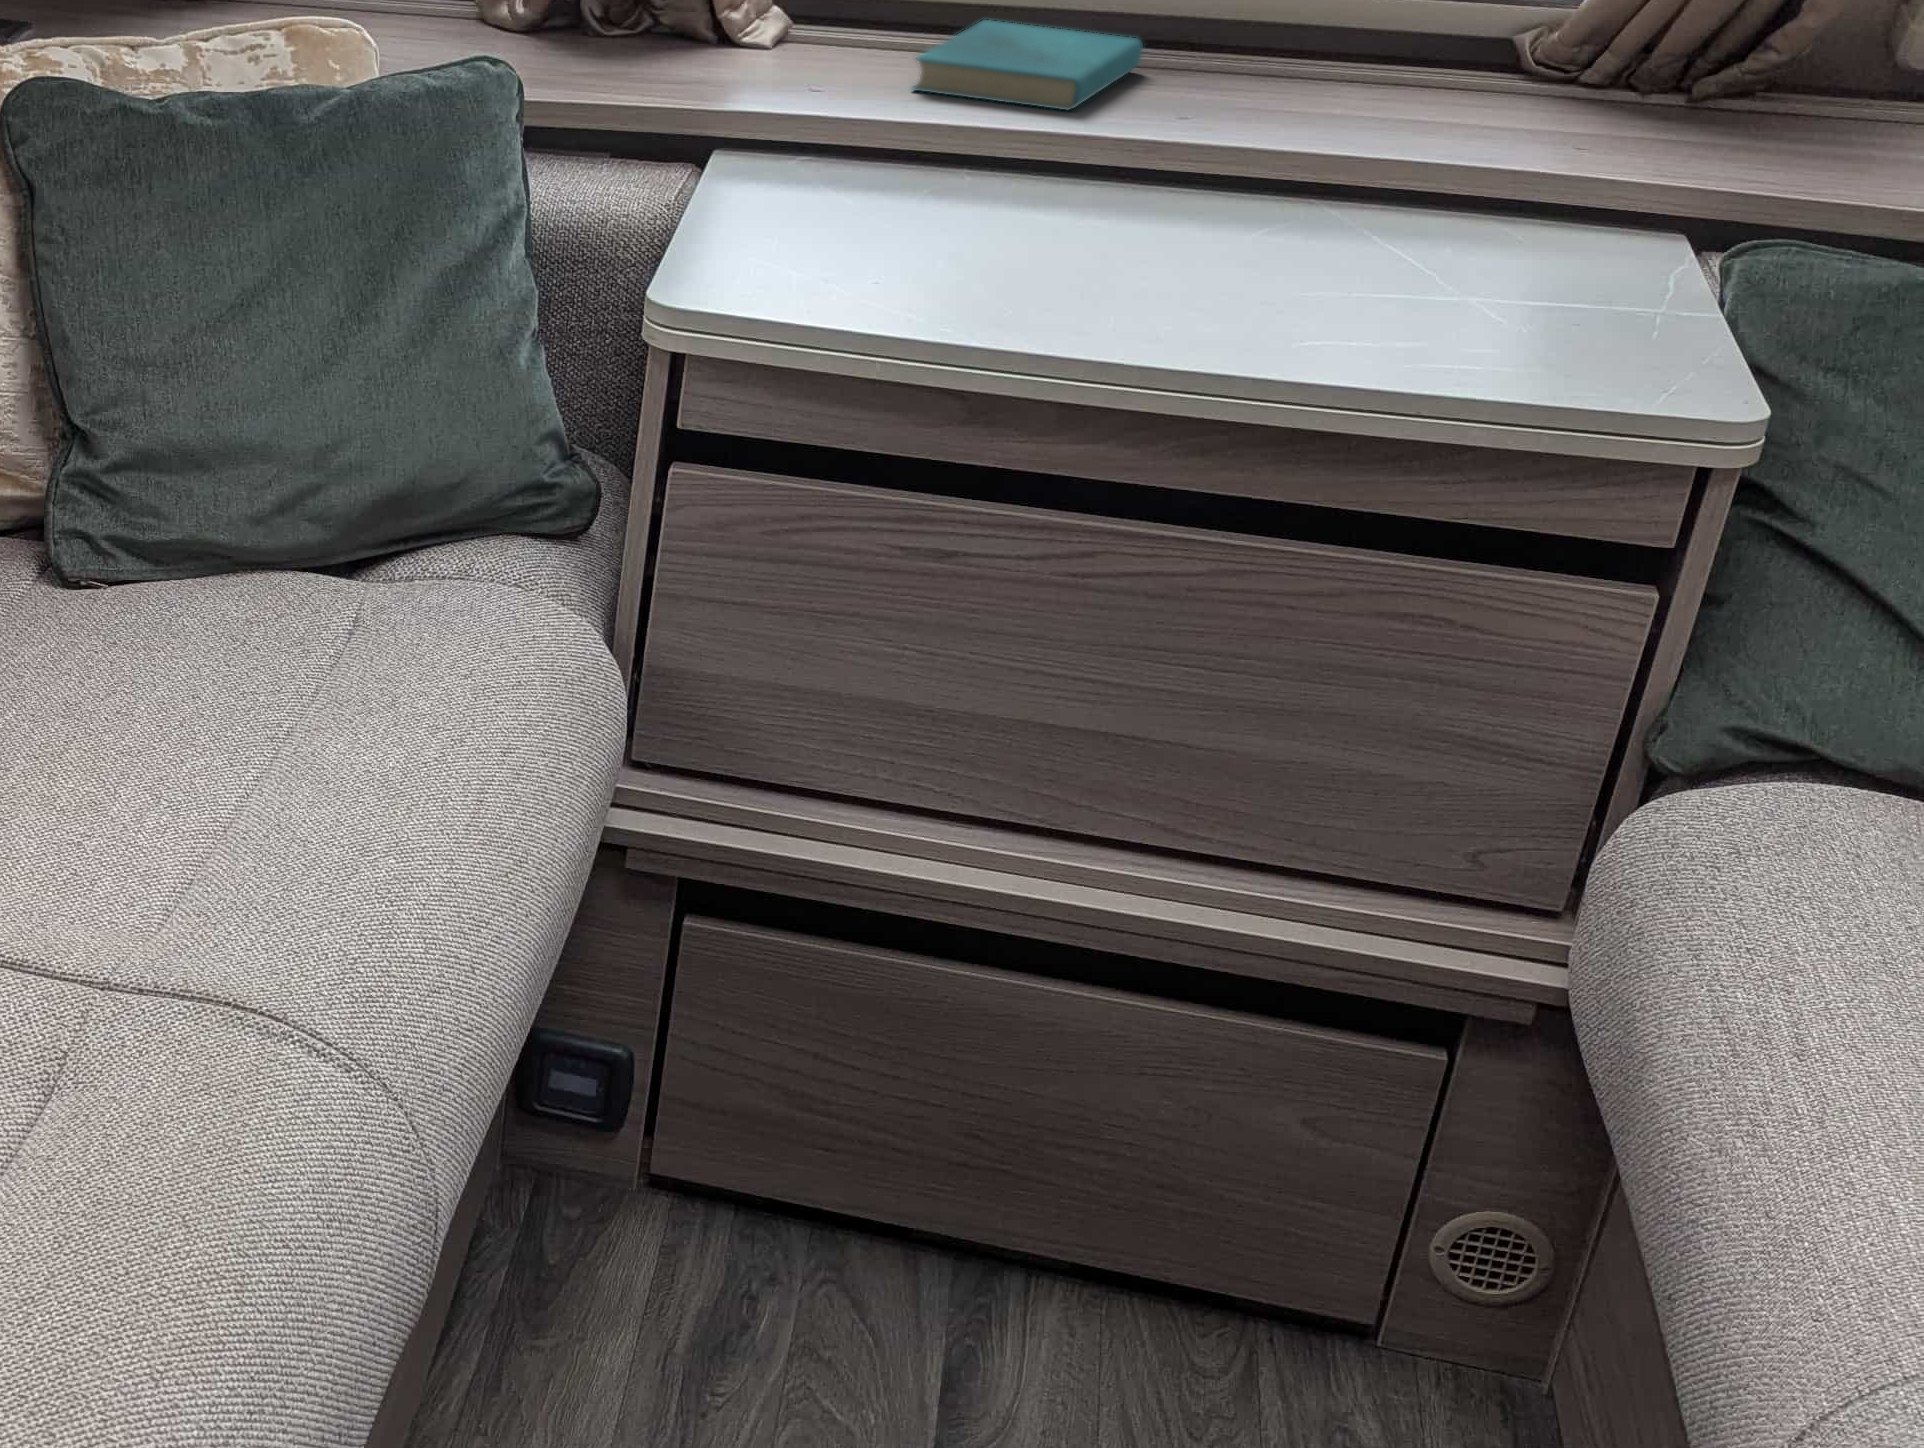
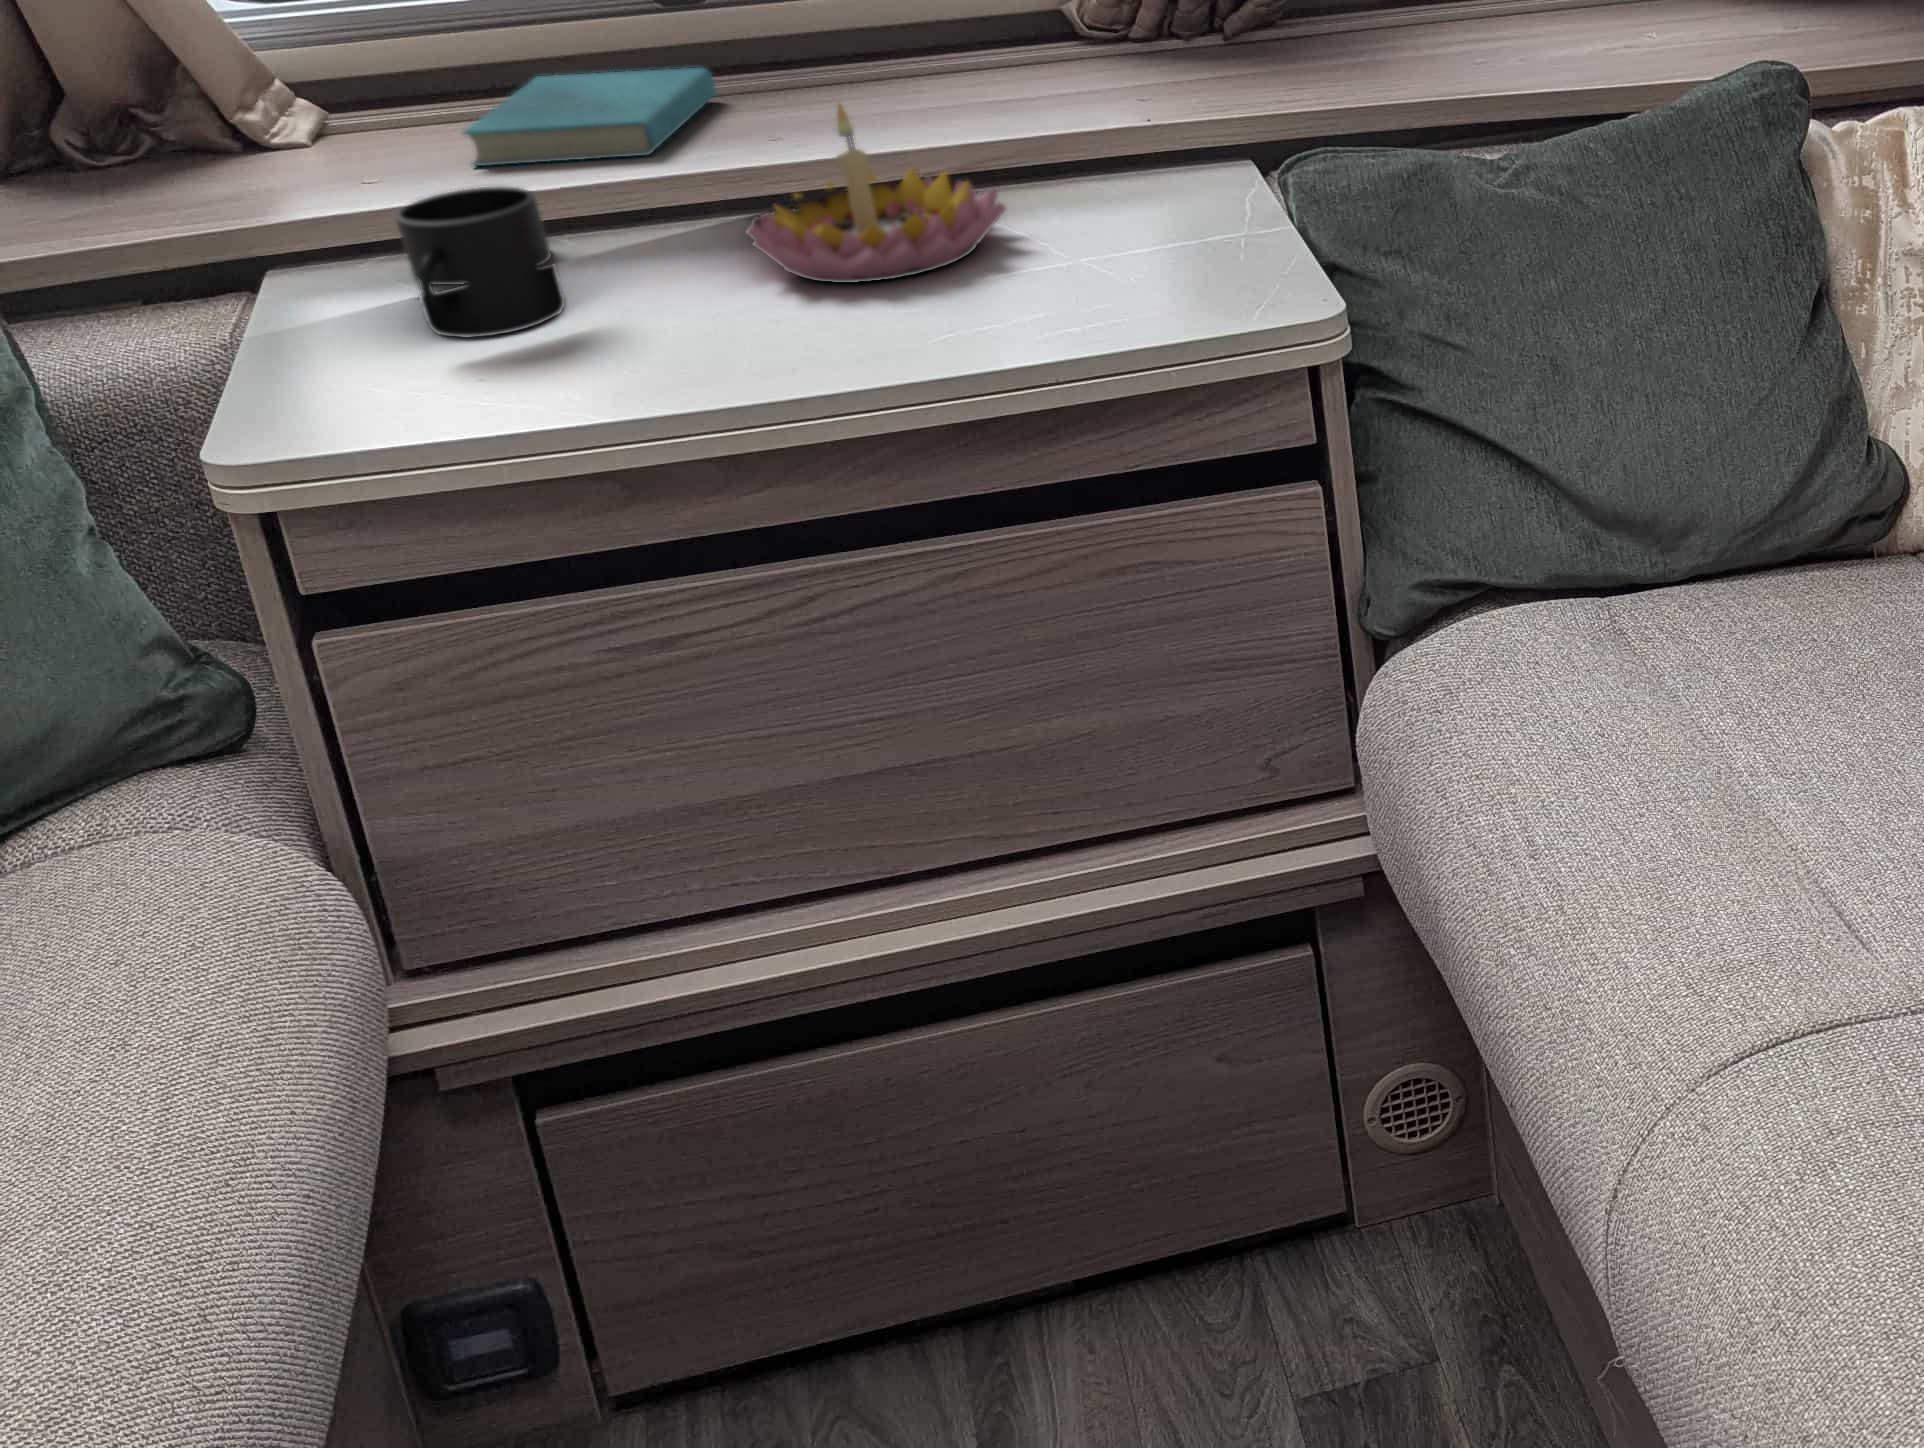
candle holder: none [1149,91,1417,277] -> present [747,103,1006,283]
mug: none [850,109,981,243] -> present [396,186,565,337]

